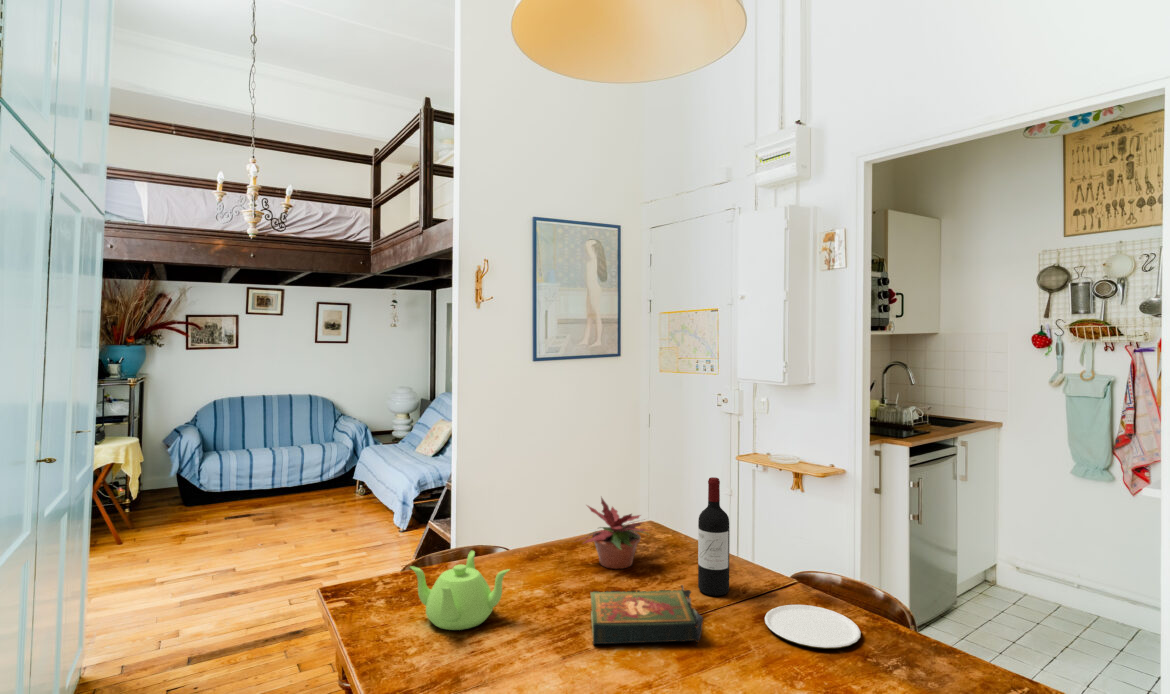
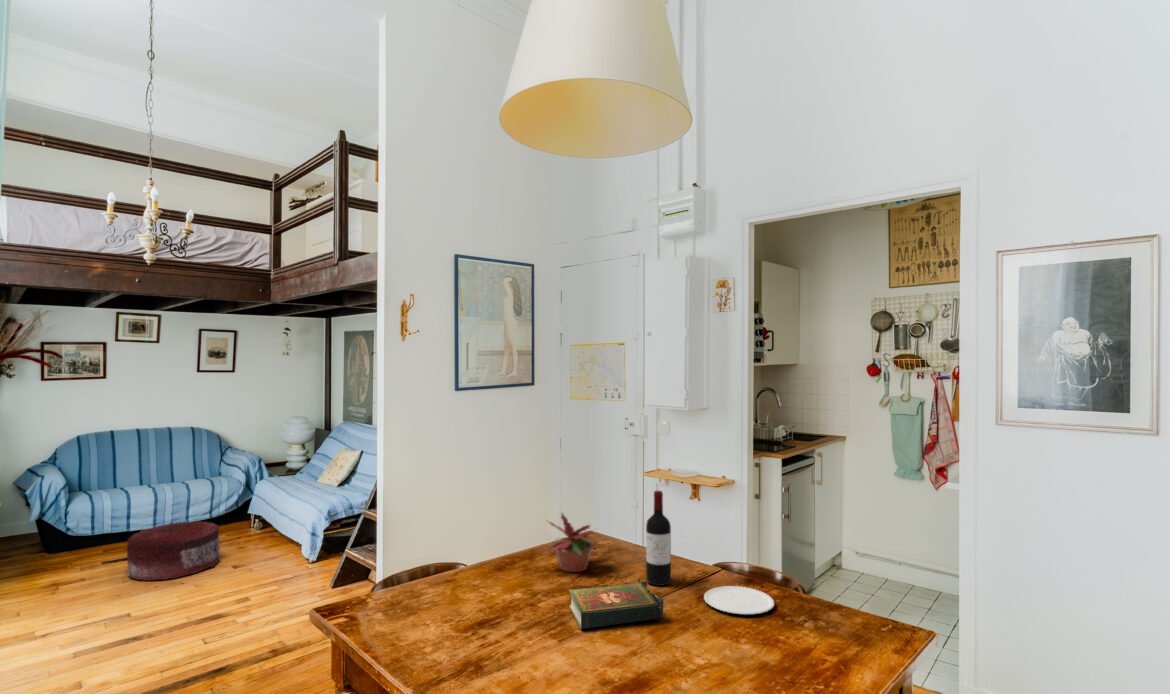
pouf: none [243,484,325,538] -> present [127,521,220,581]
teapot: present [410,551,509,630] -> none [418,564,506,630]

